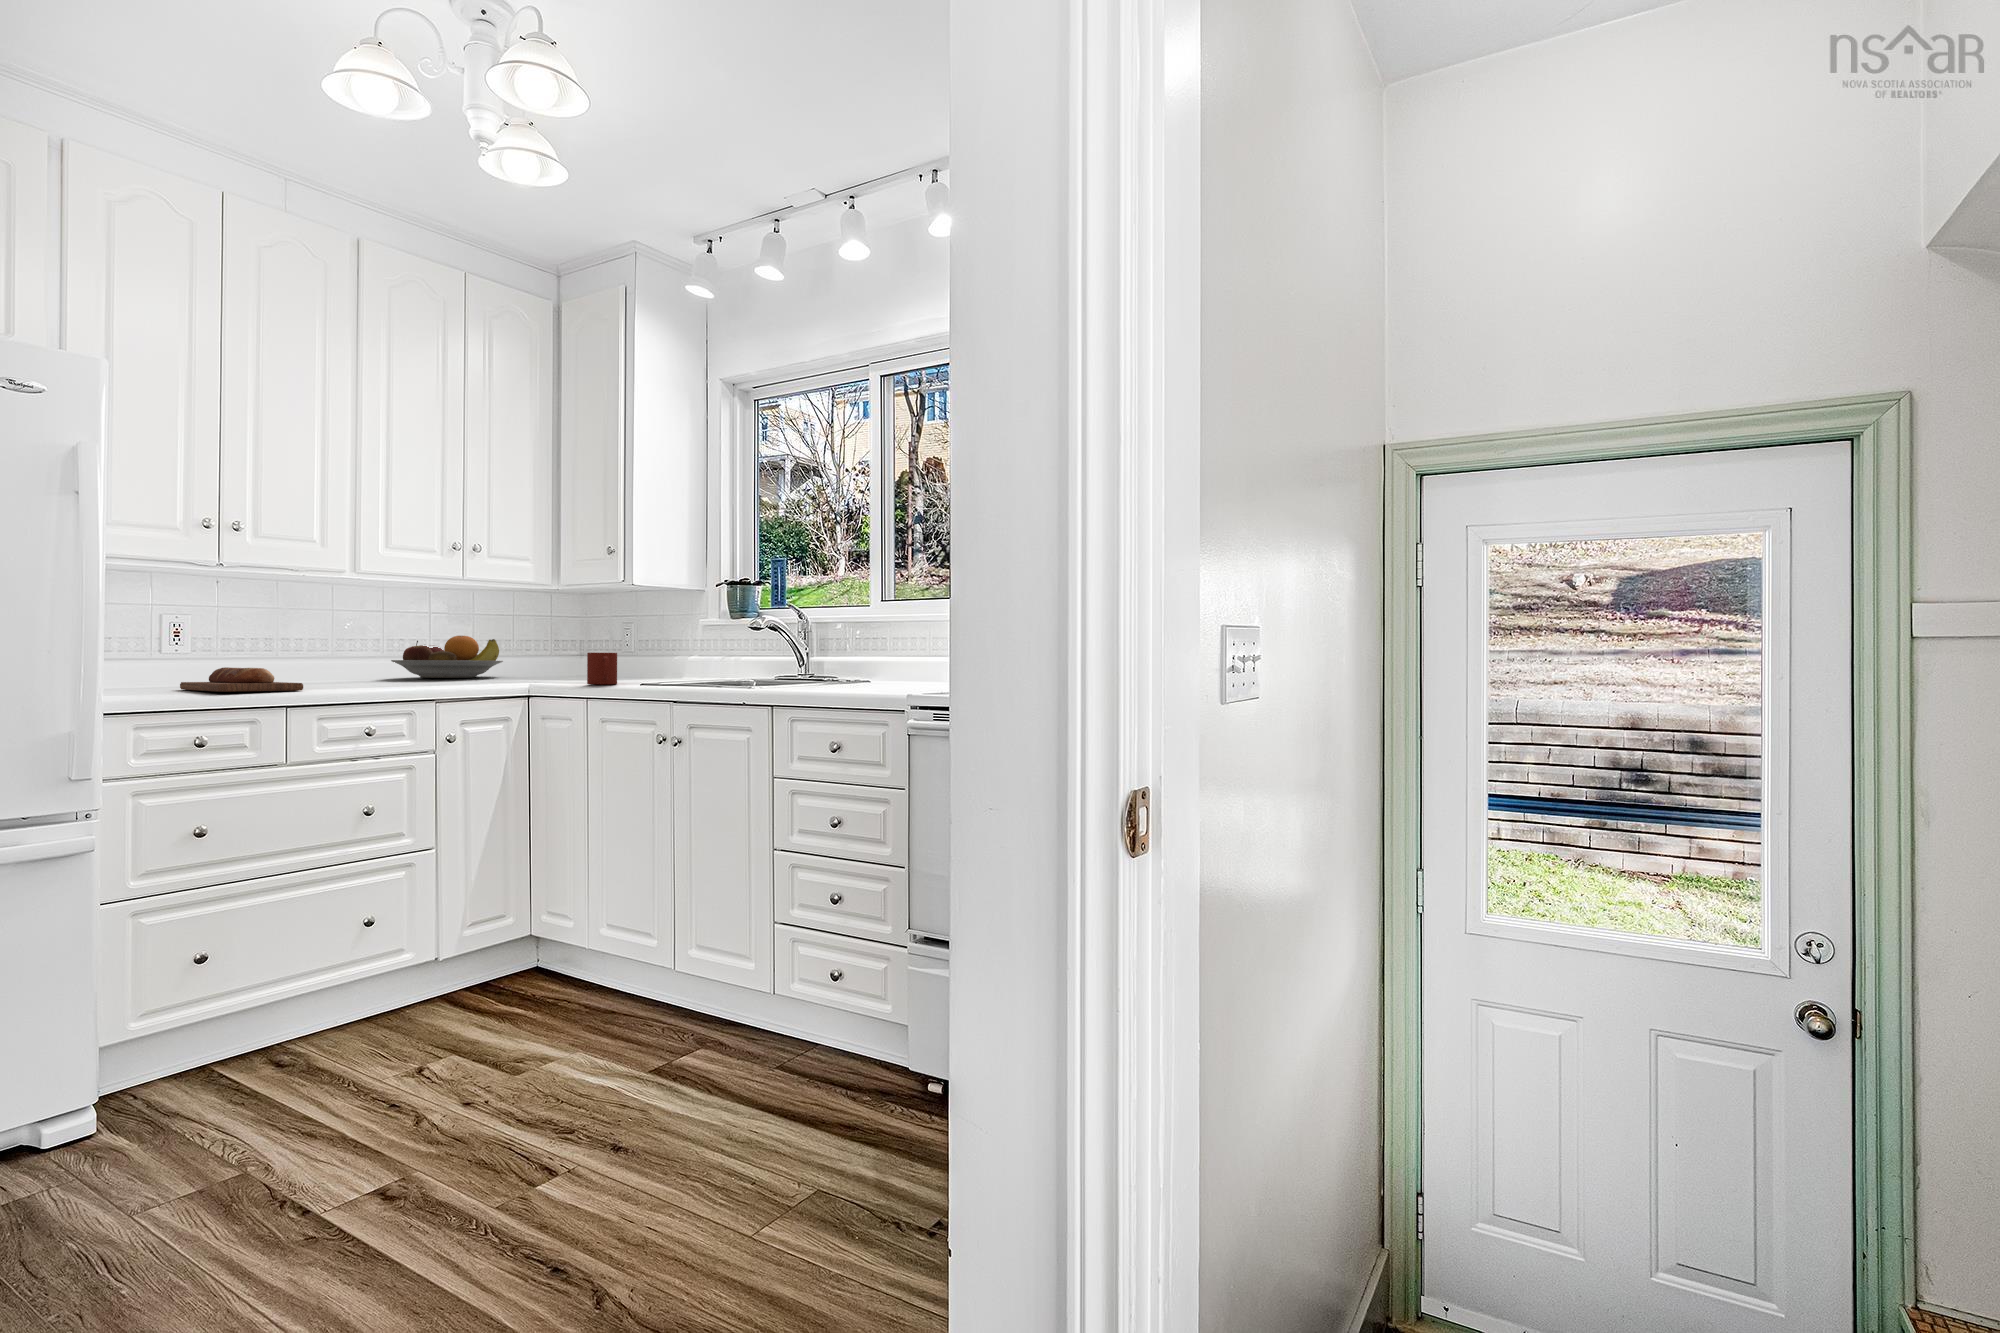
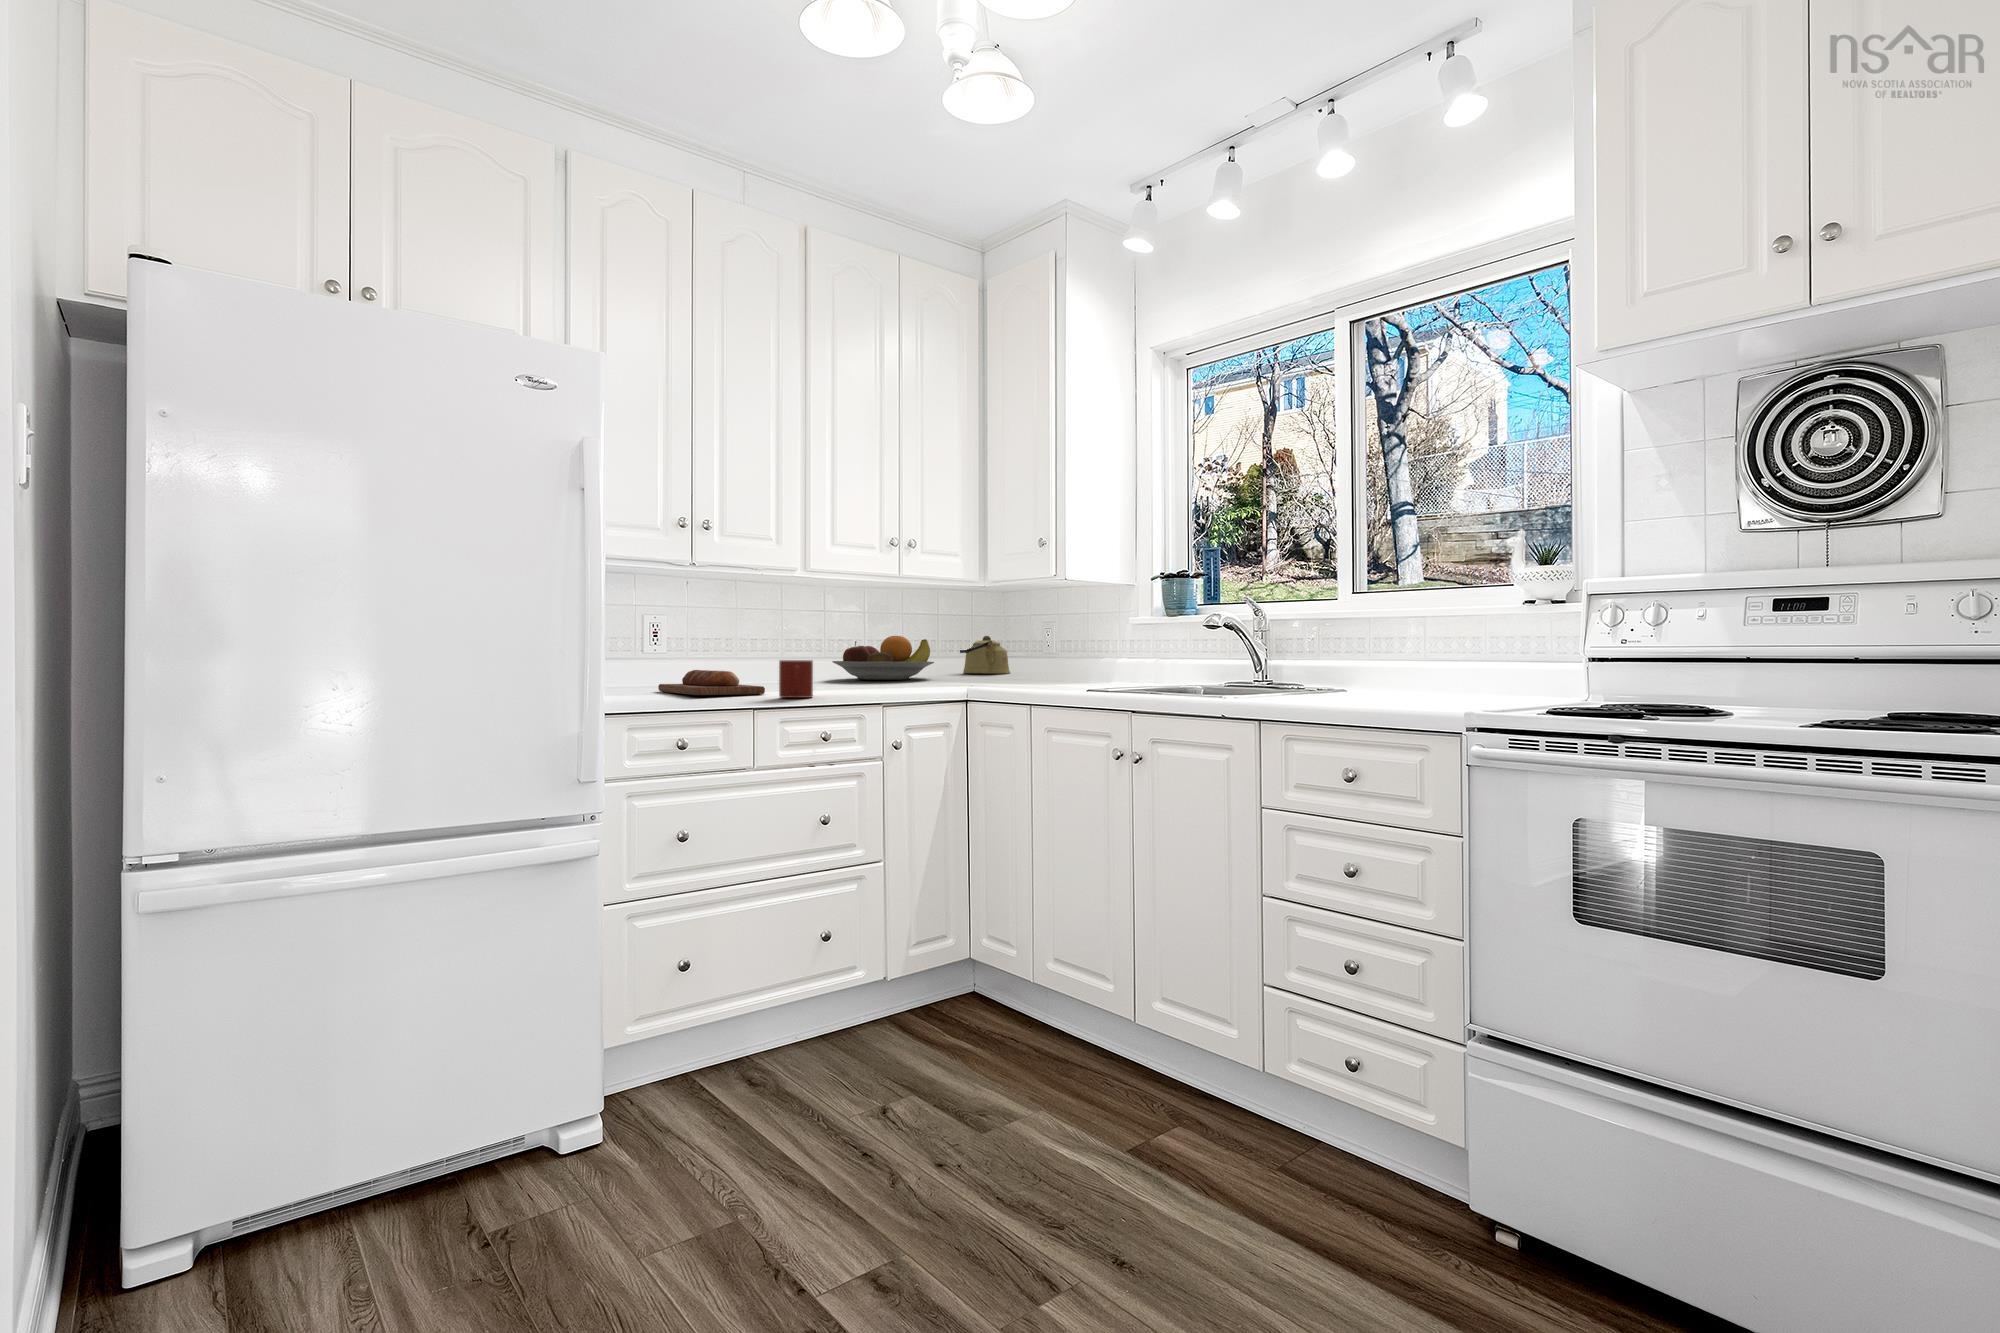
kettle: none [535,637,588,672] -> present [960,636,1010,673]
mug: present [587,652,617,684] -> present [779,660,813,698]

